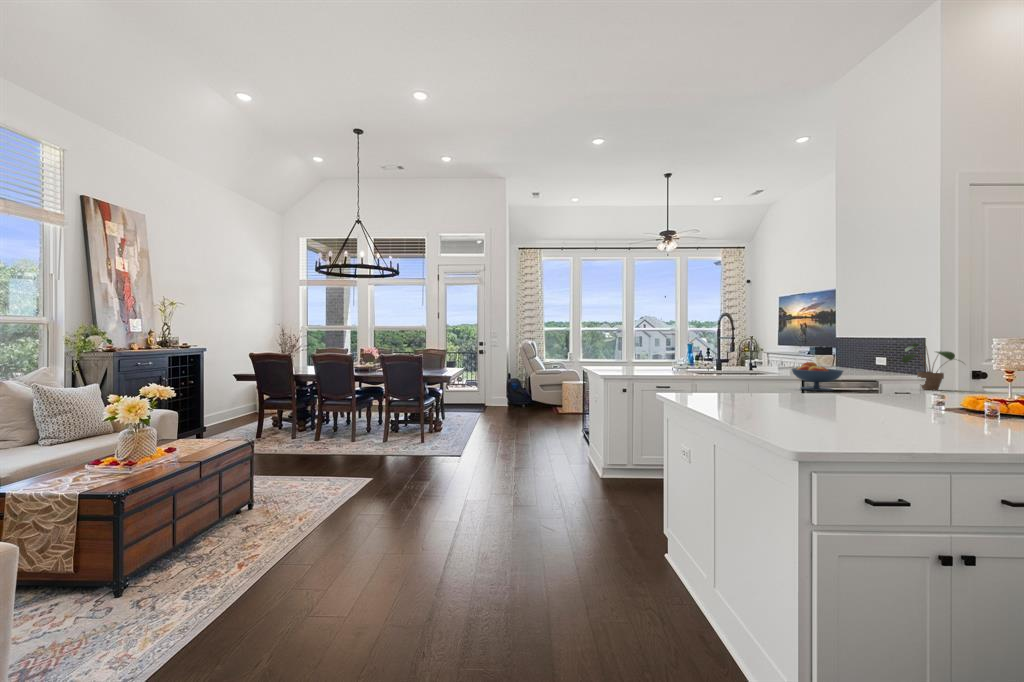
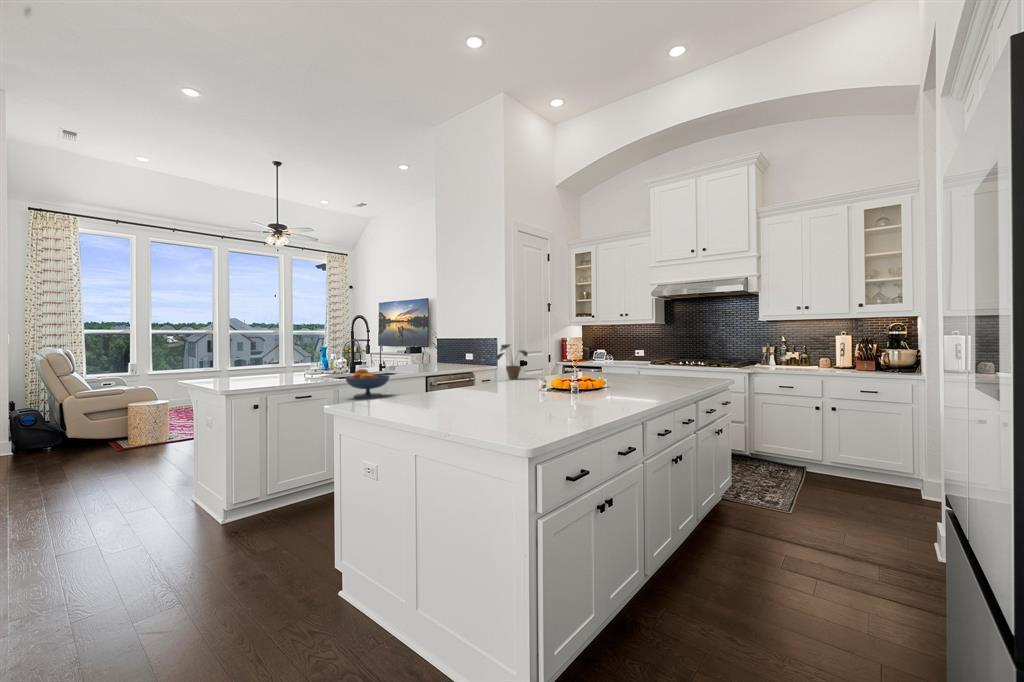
fruit bowl: present [792,362,843,391] -> present [345,369,390,398]

